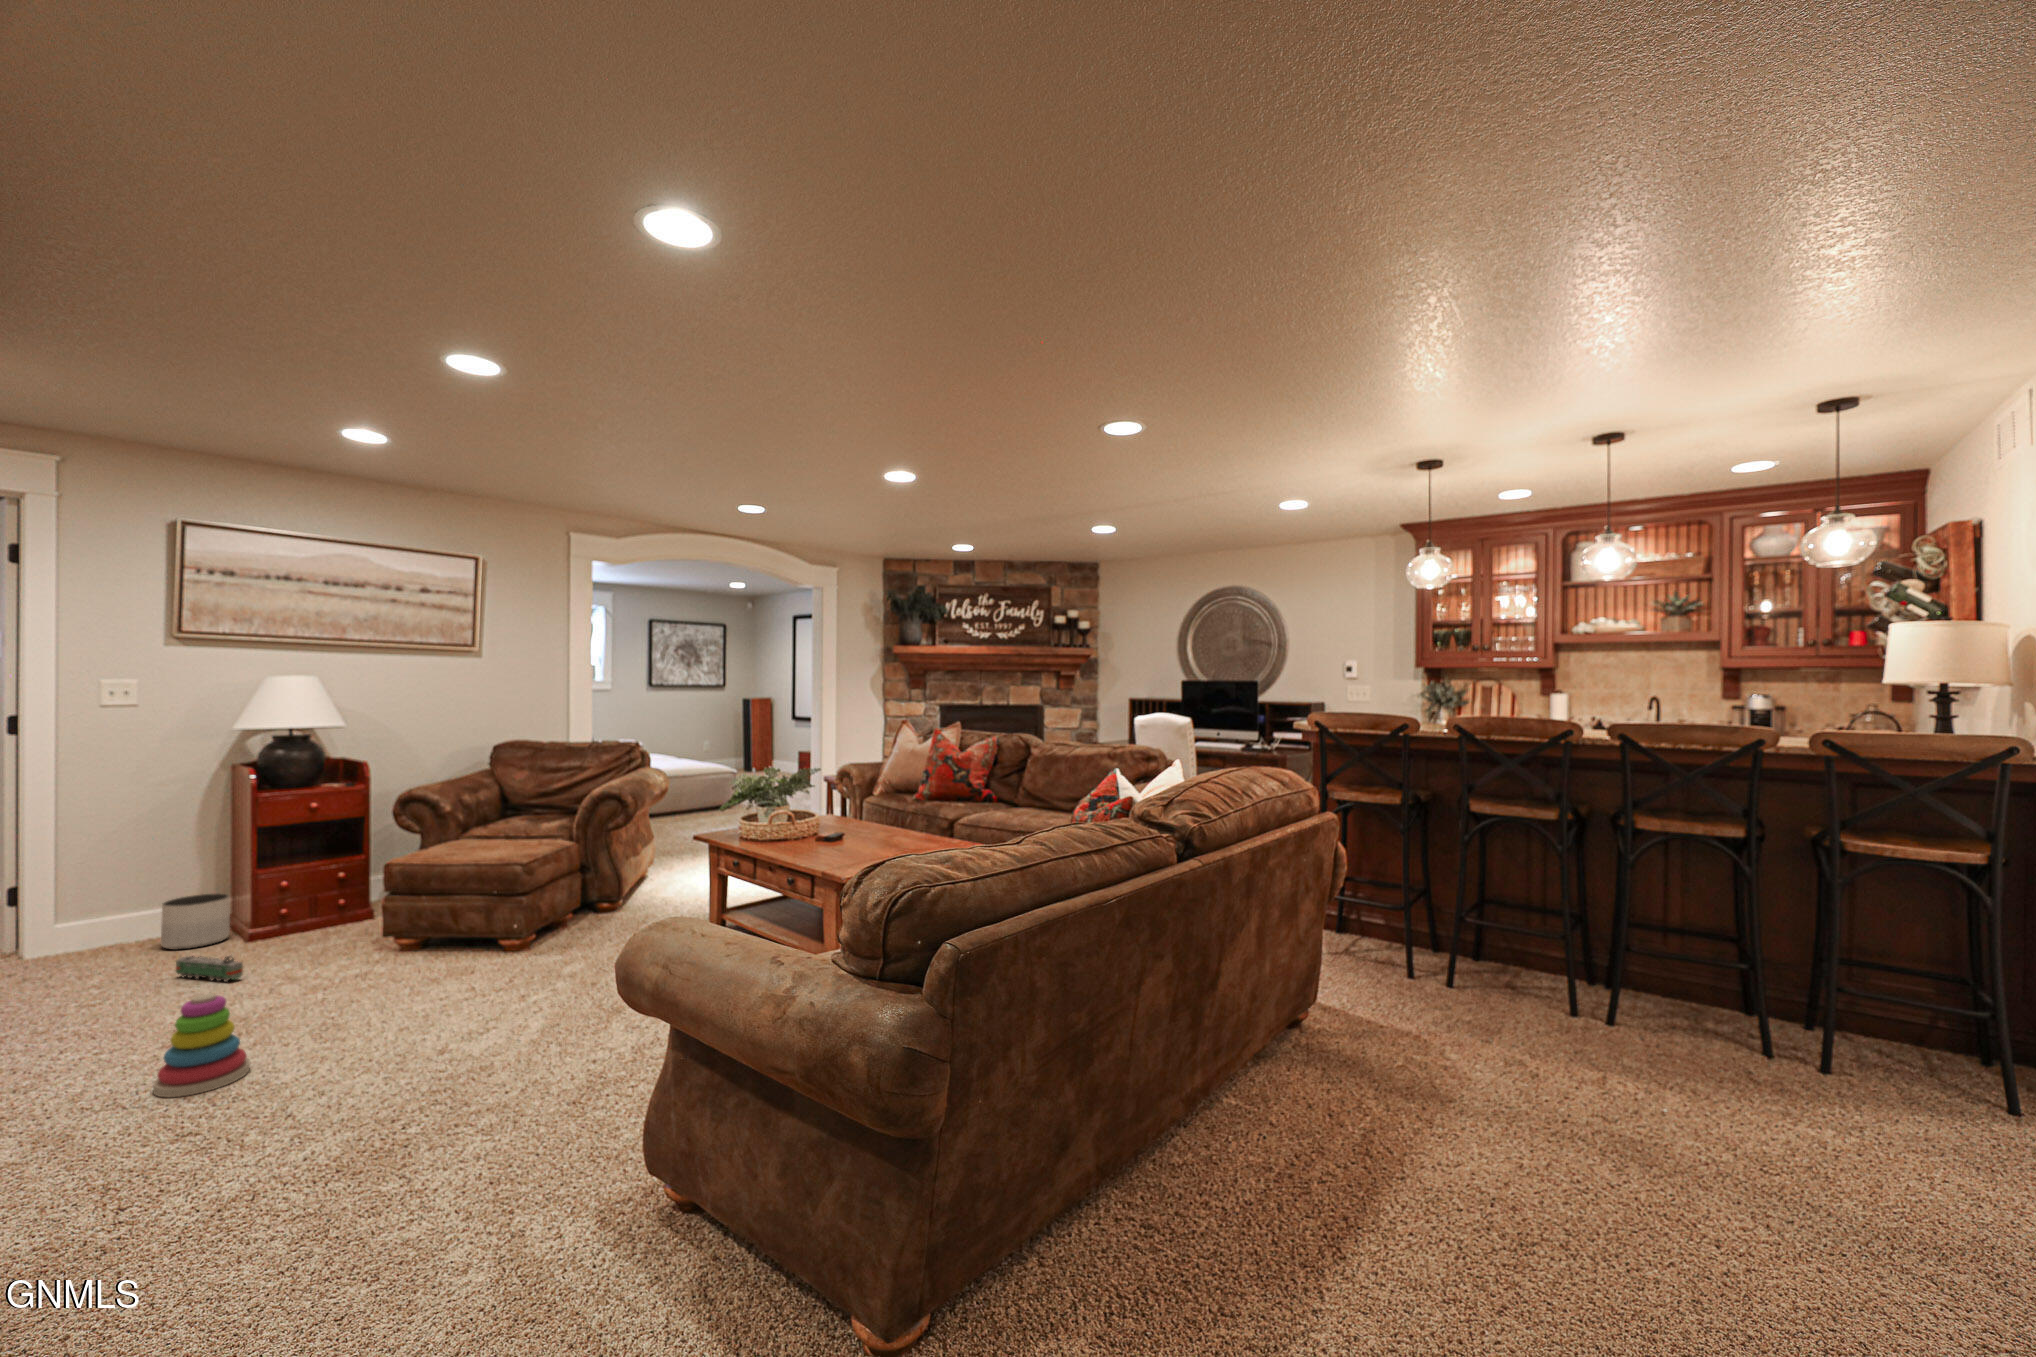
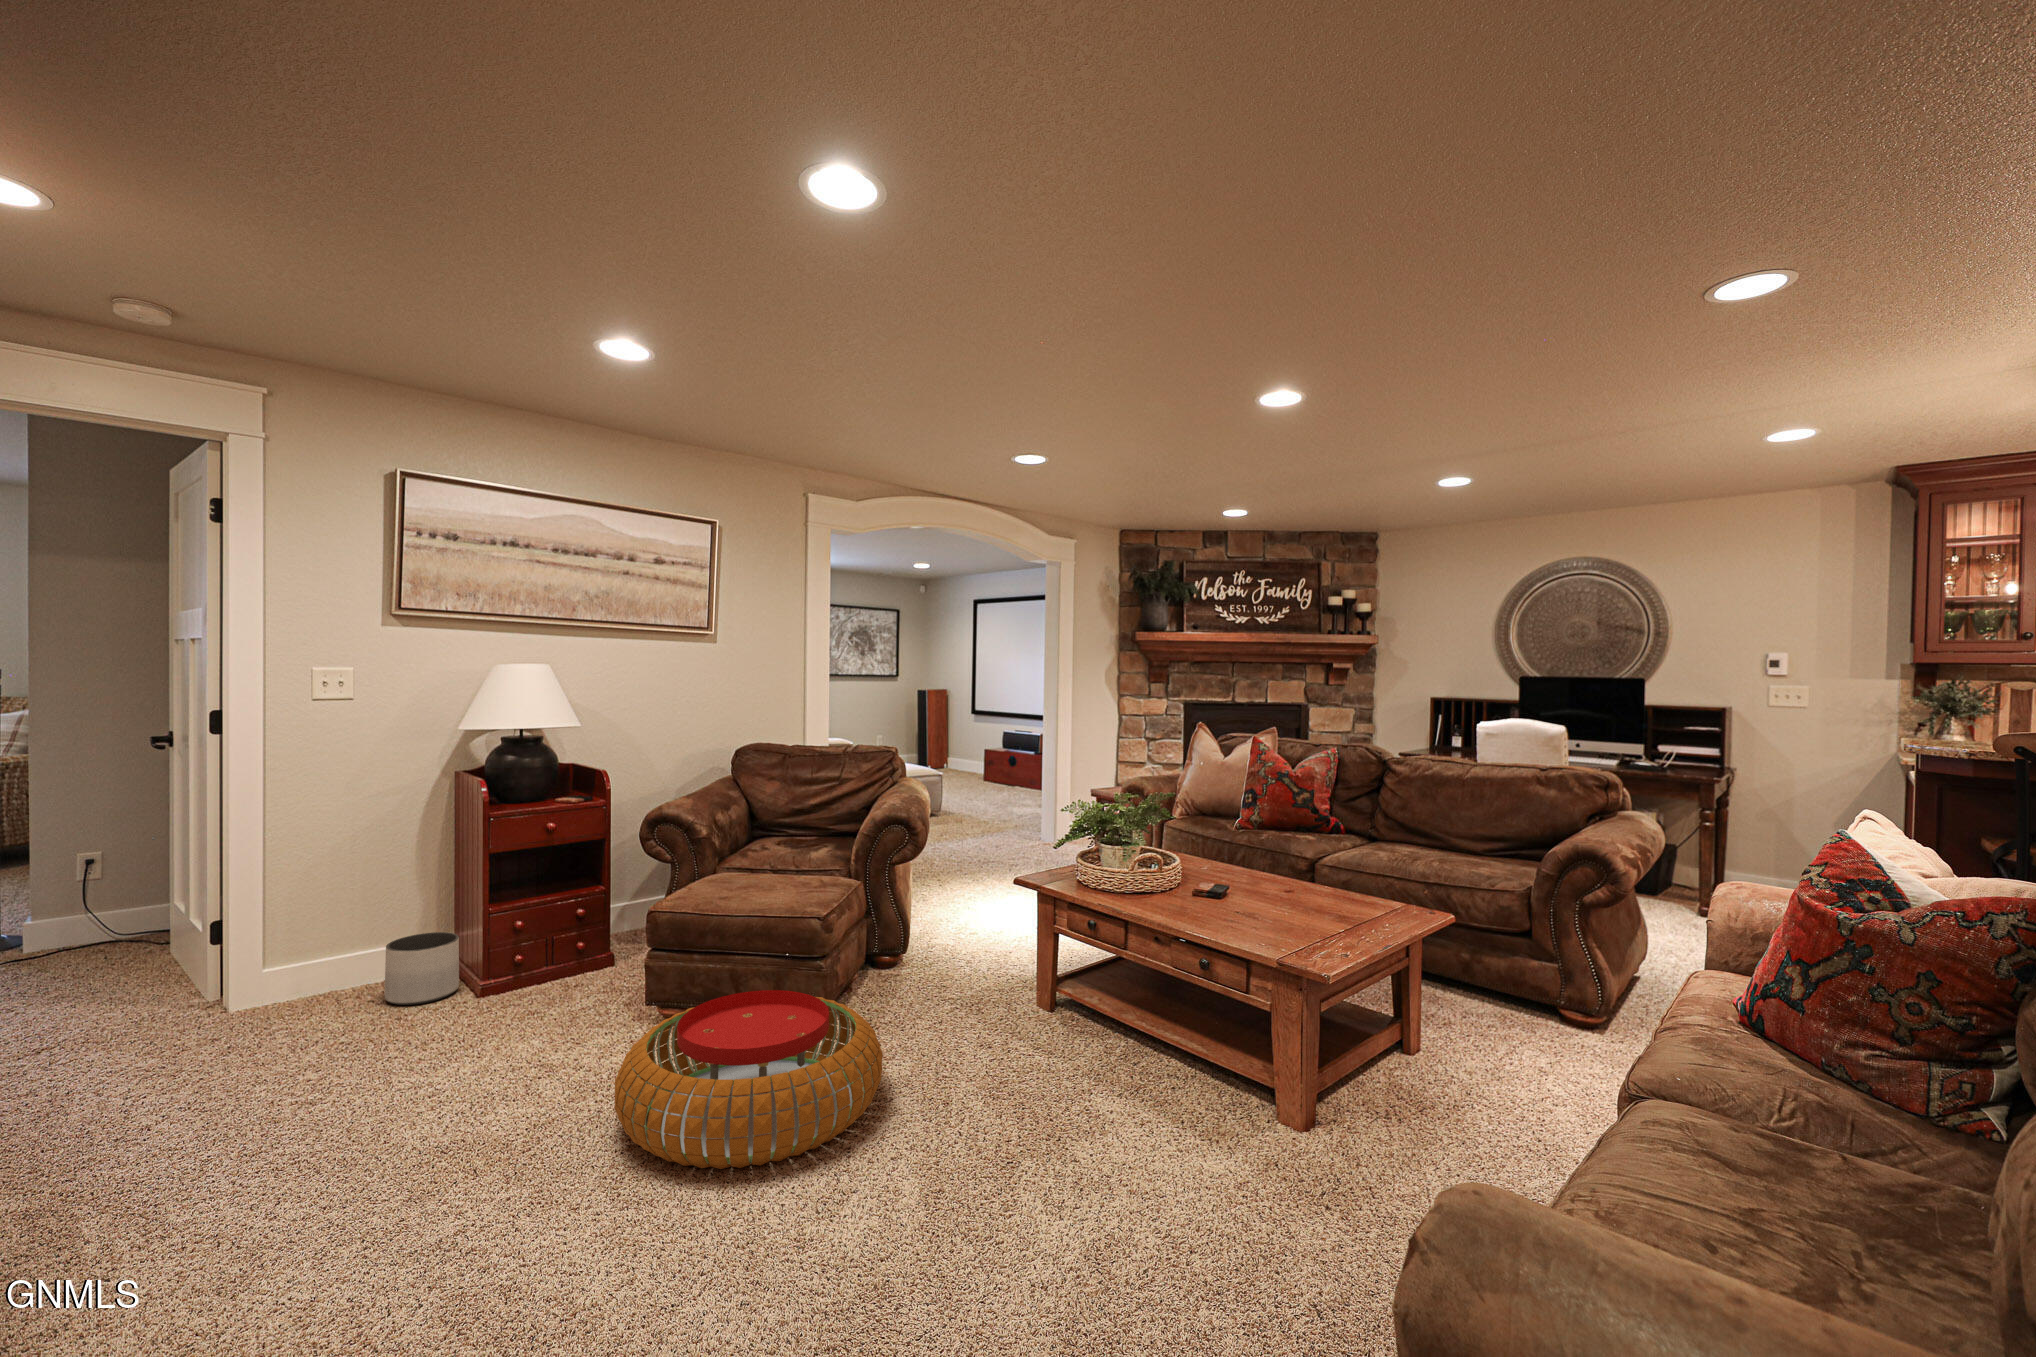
pouf: none [316,915,541,1026] -> present [614,990,883,1169]
toy train: present [176,956,243,982] -> none [414,1026,497,1067]
stacking toy: present [153,993,250,1097] -> none [443,1143,565,1314]

